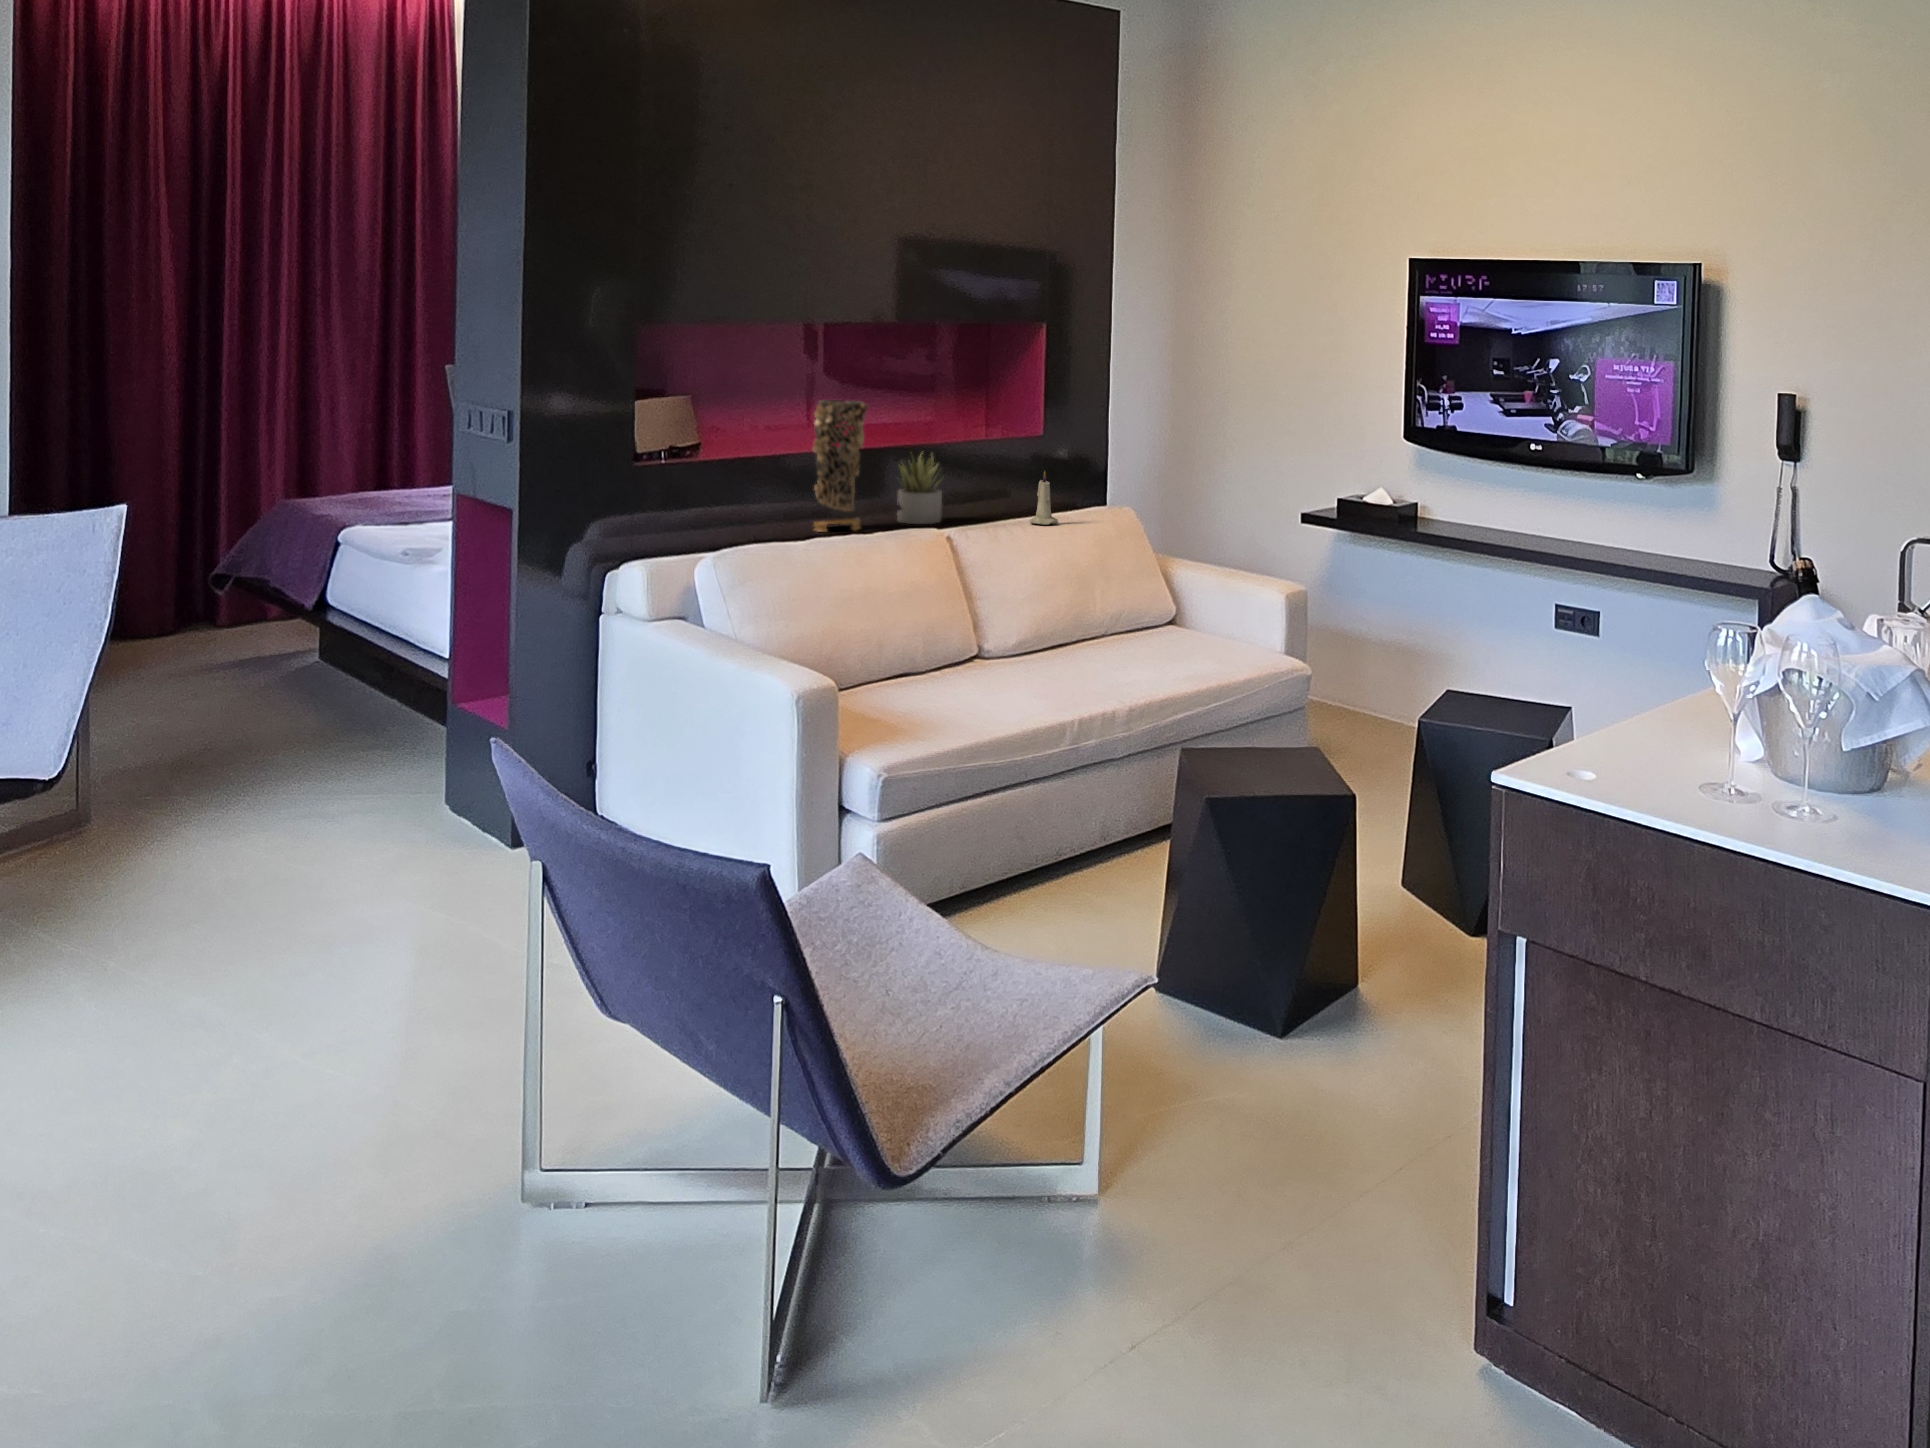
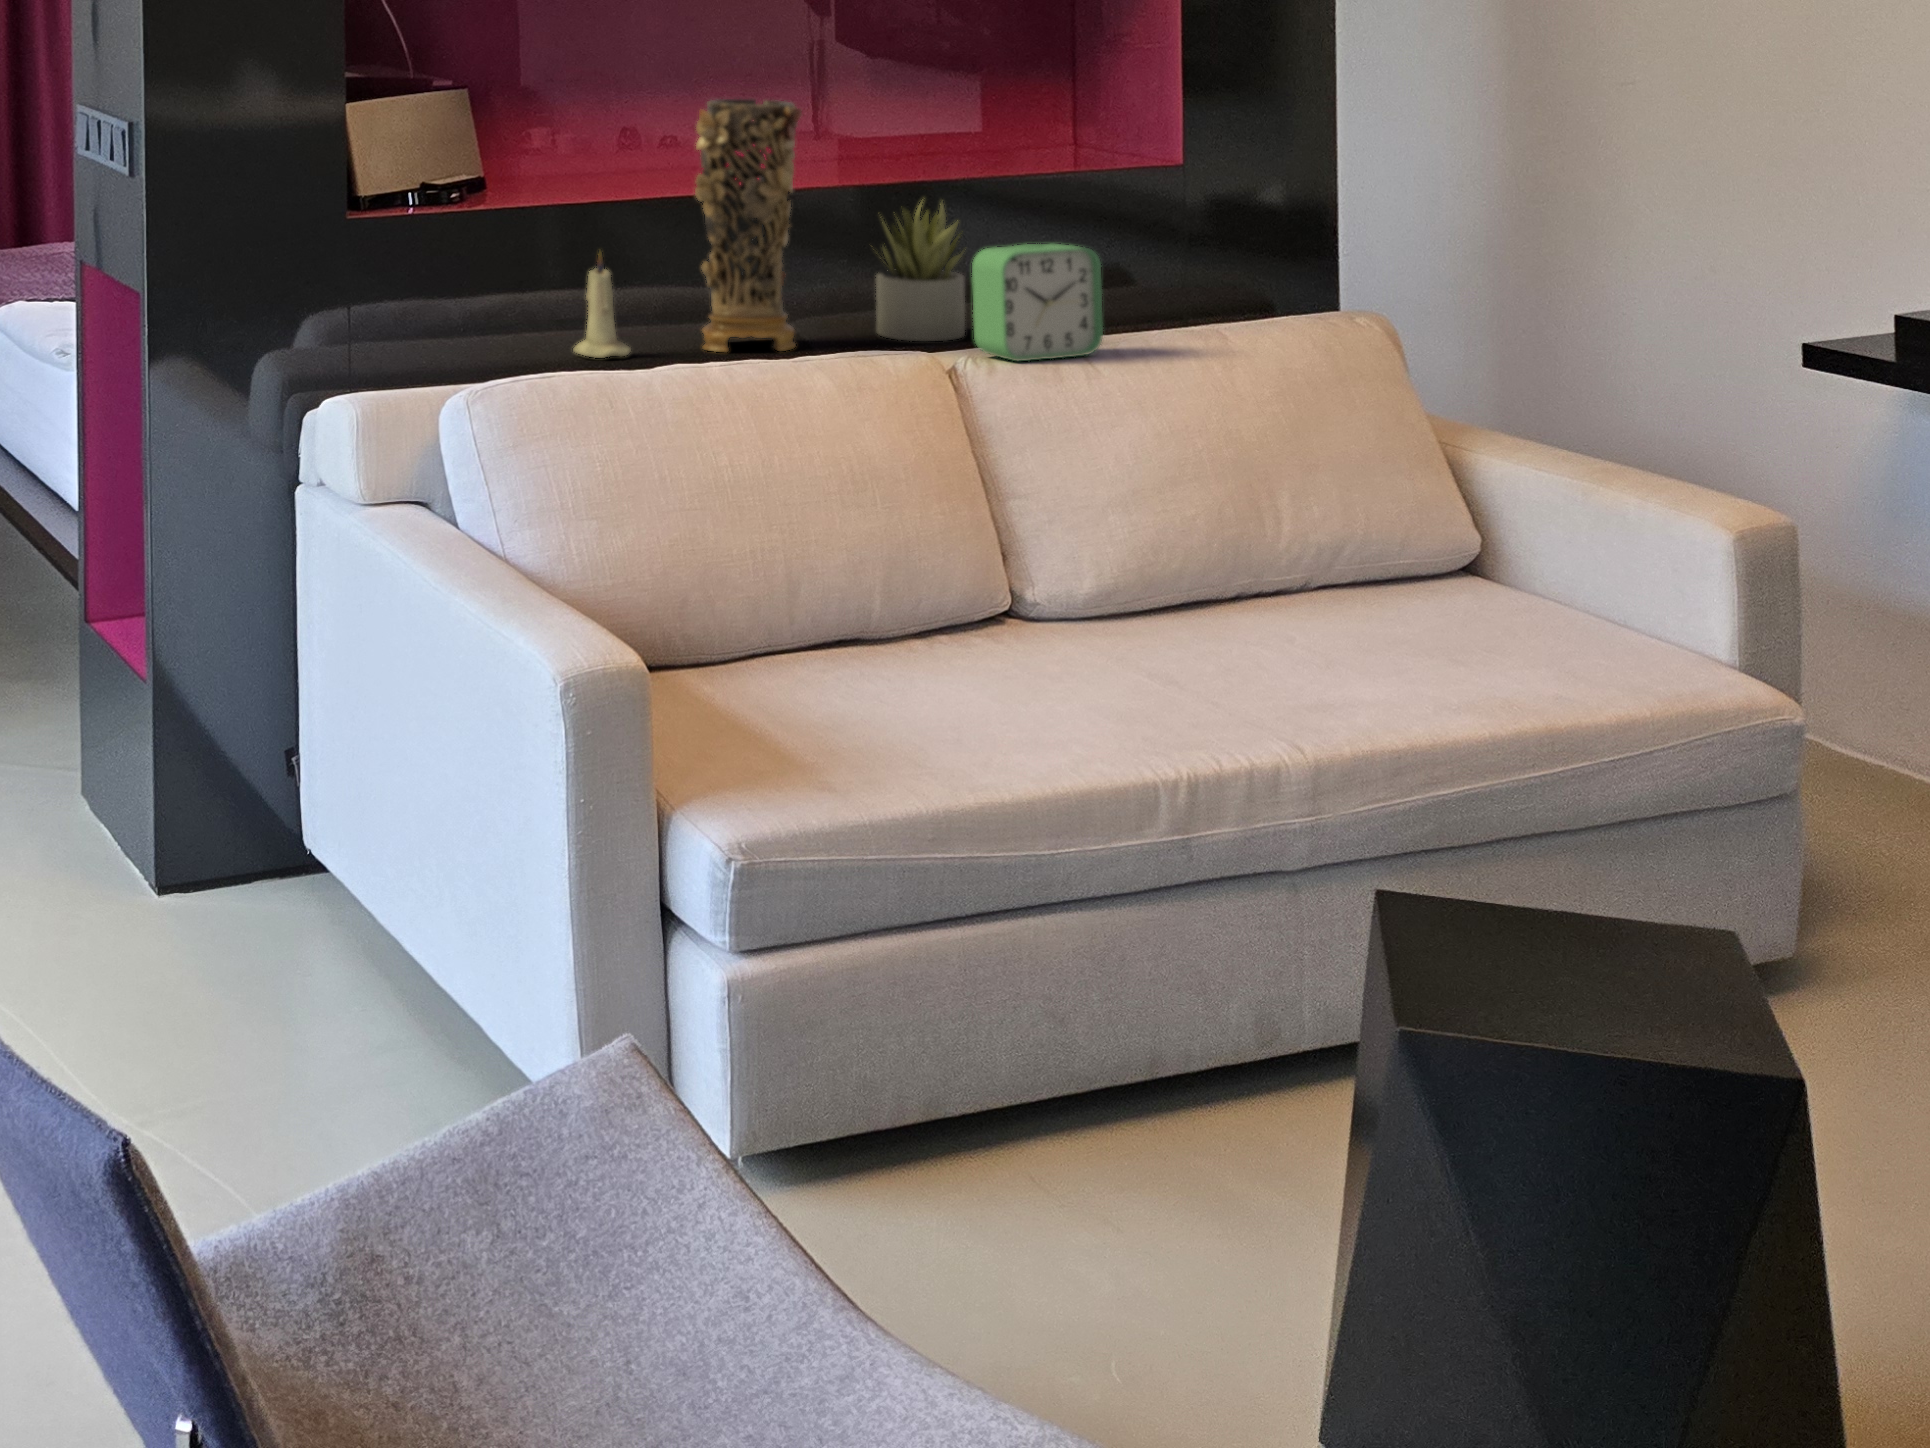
candle: present [1029,471,1058,525] -> present [574,253,631,358]
alarm clock: none [953,473,1013,531] -> present [972,244,1103,362]

